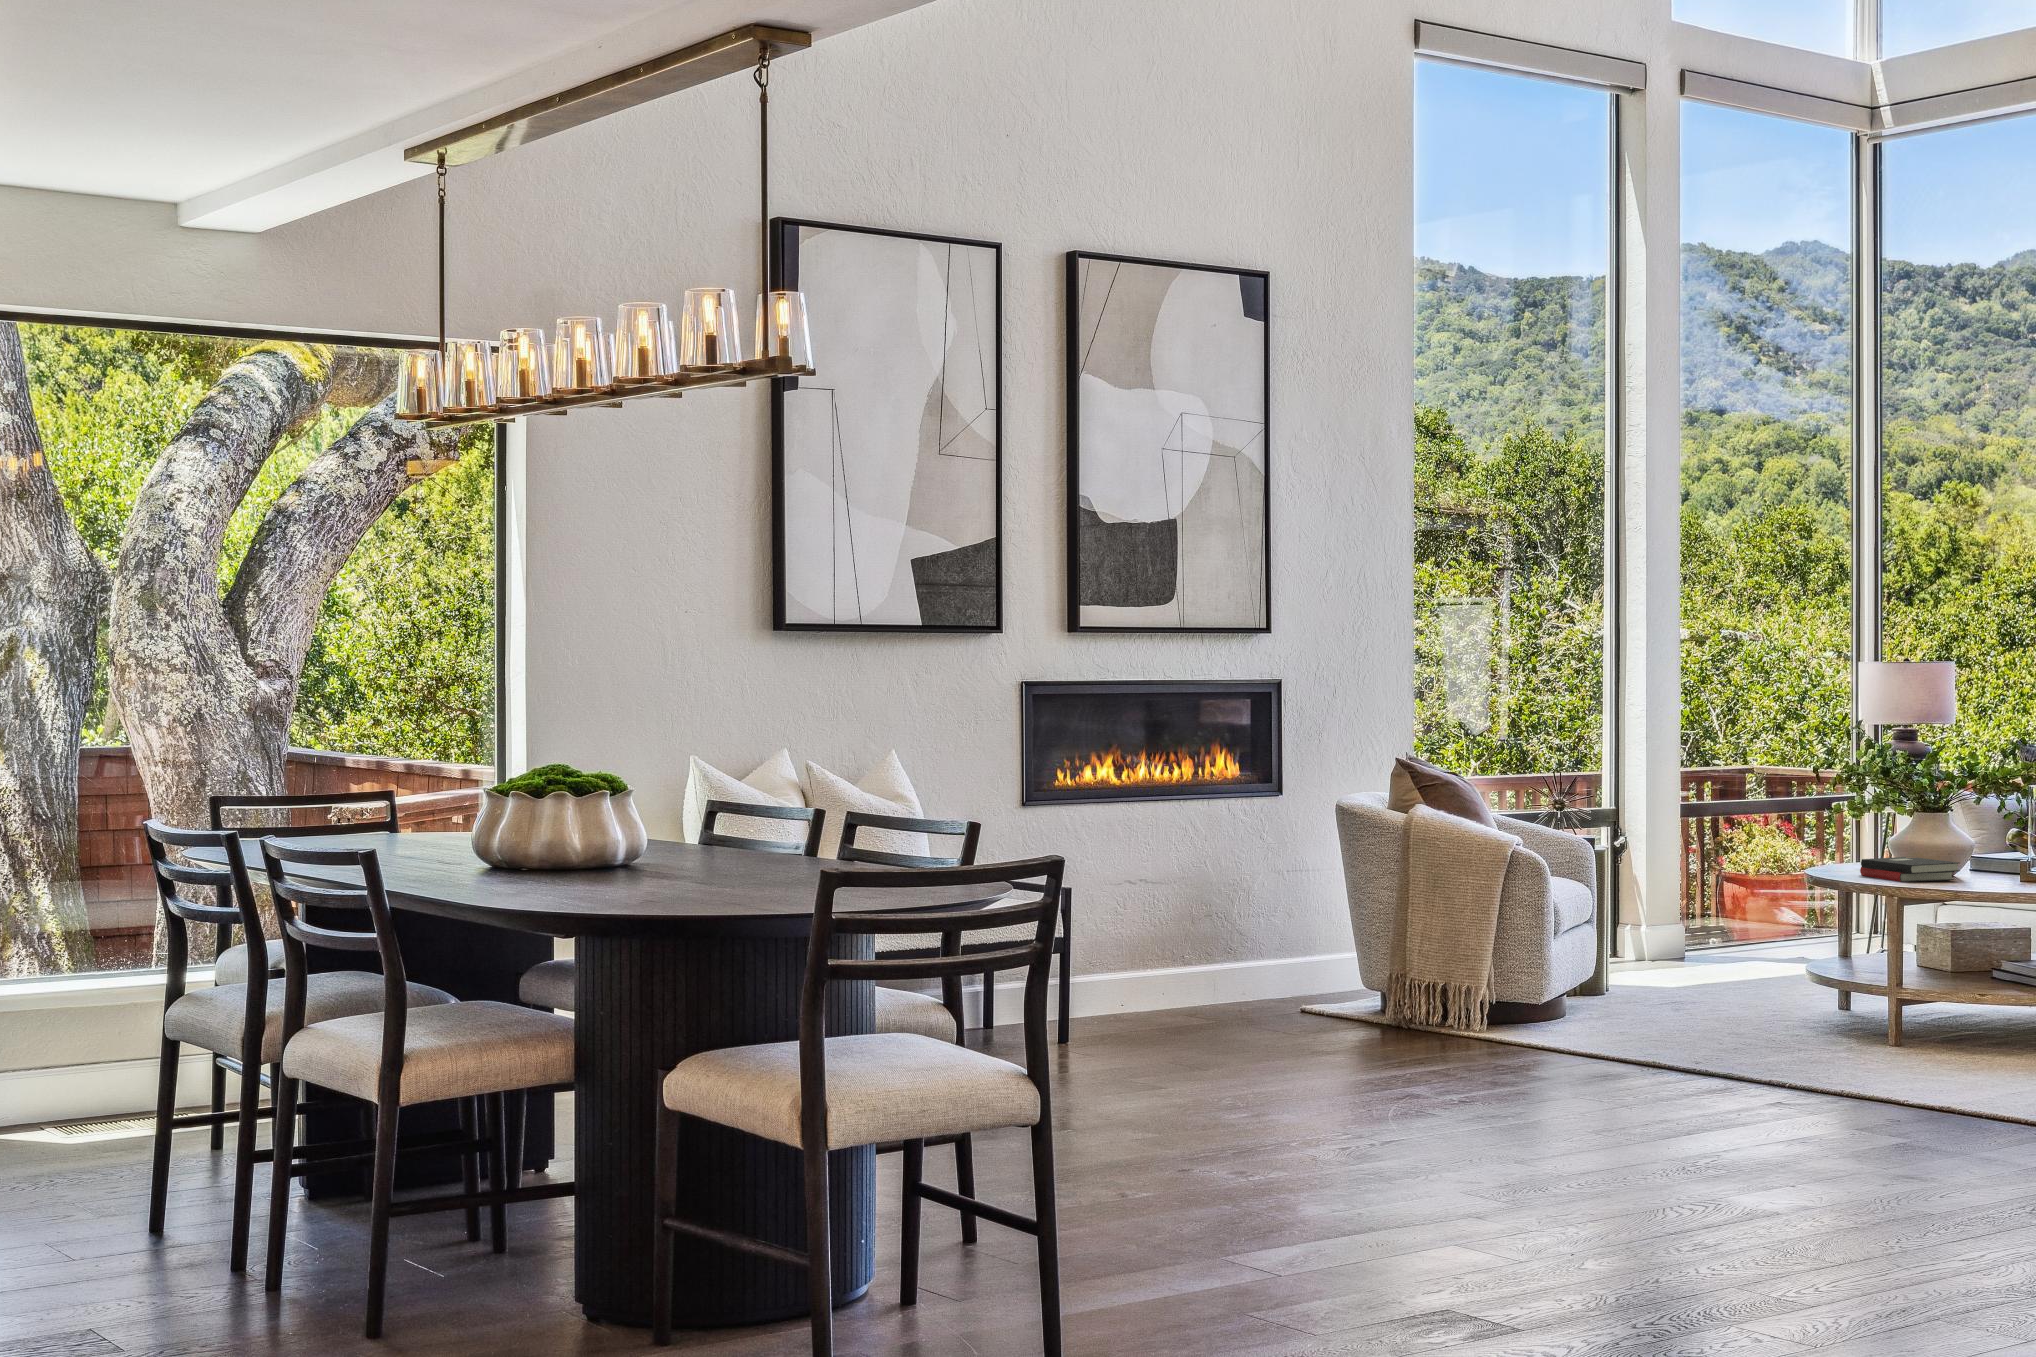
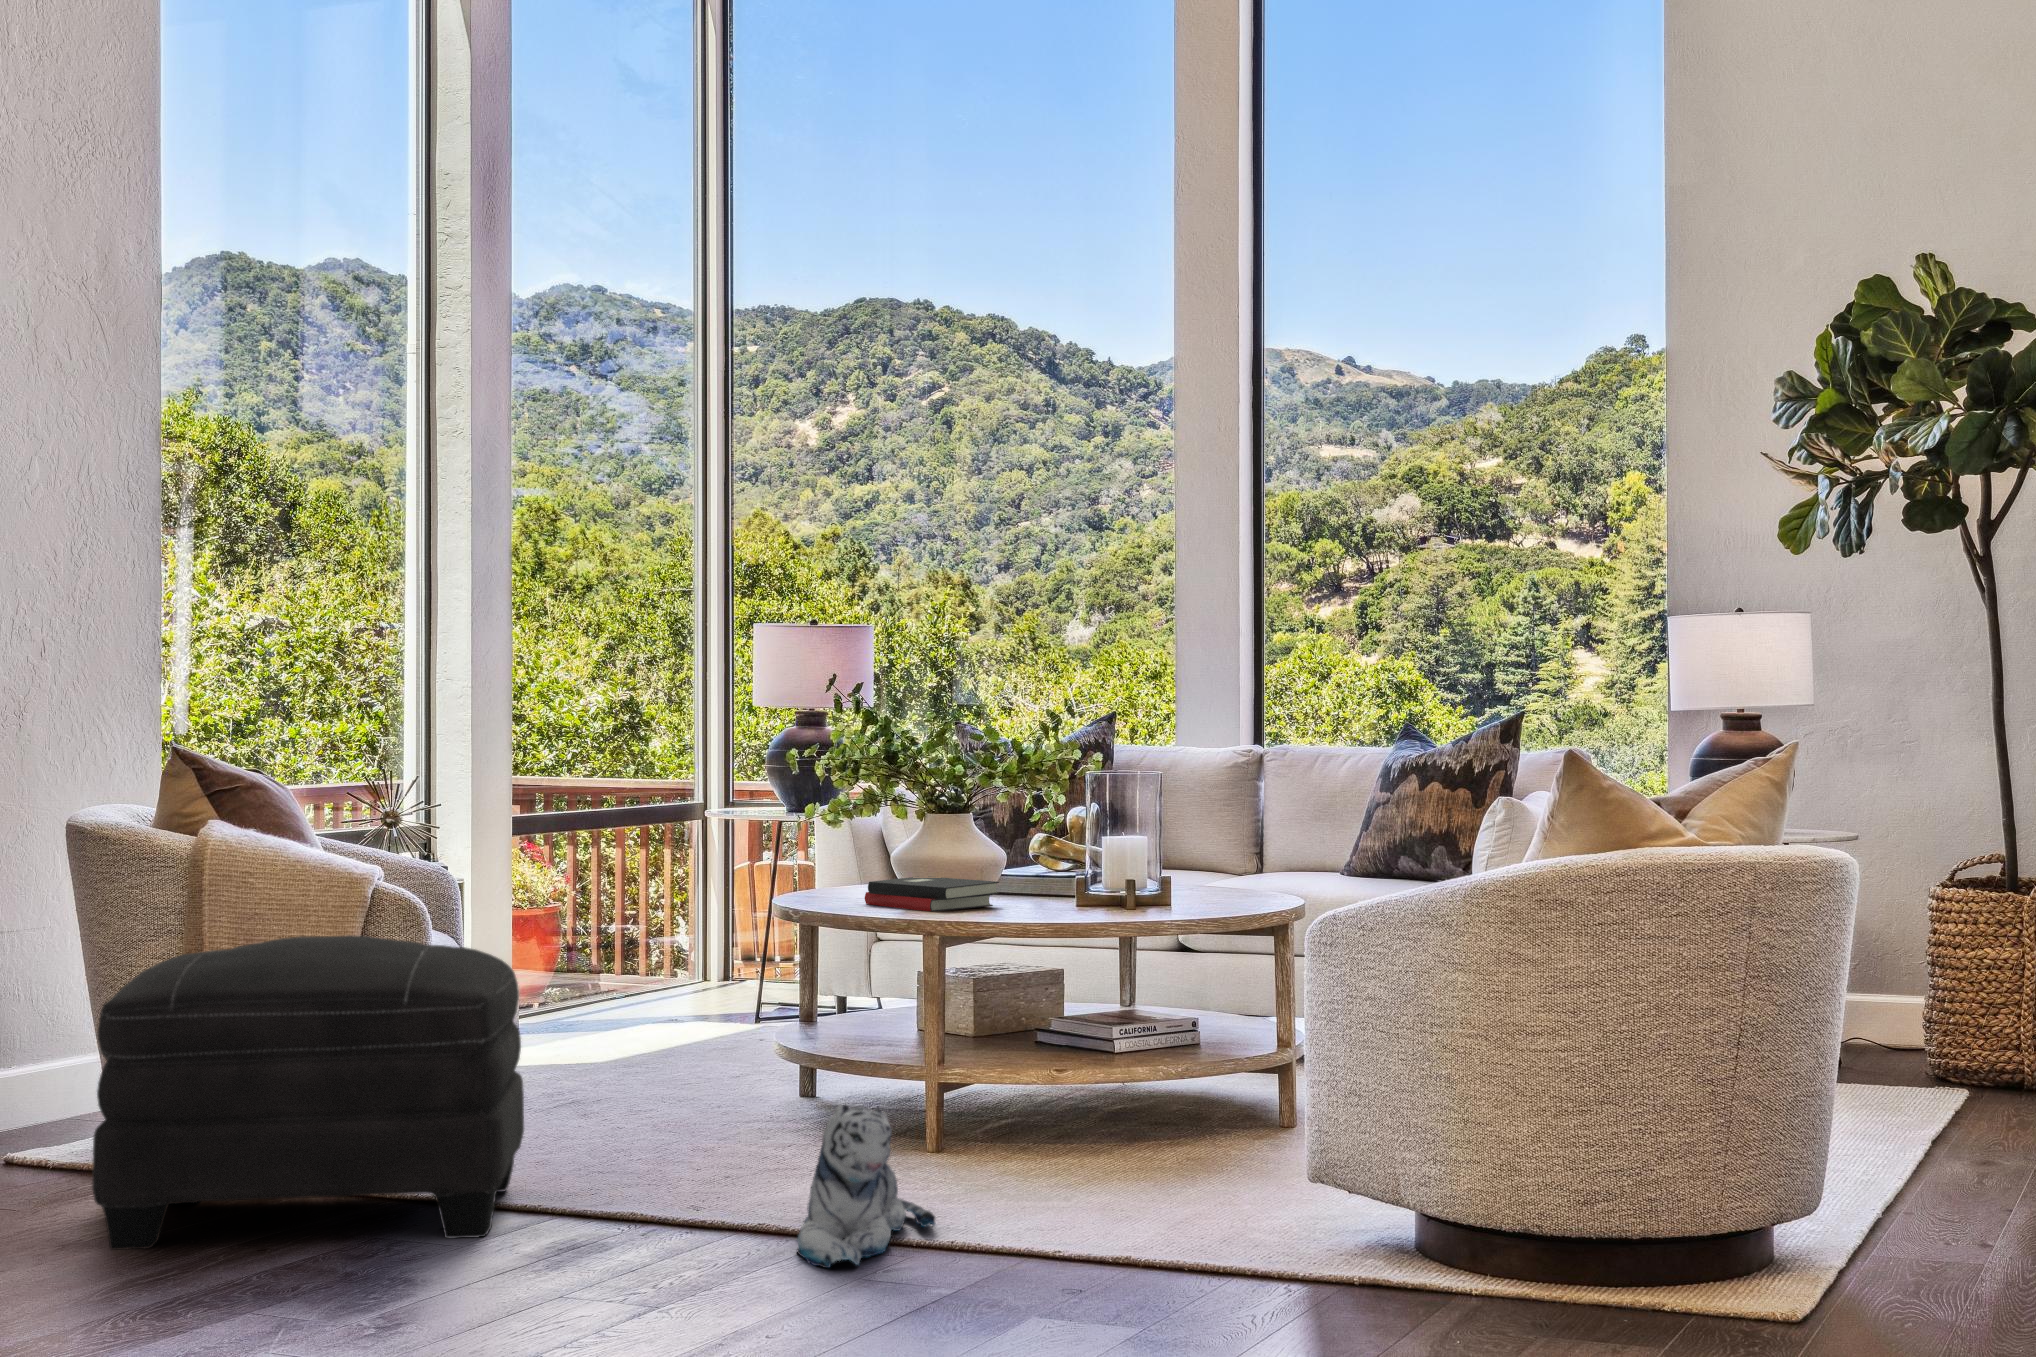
ottoman: none [1343,879,1599,1063] -> present [92,935,524,1250]
plush toy: none [1745,997,1847,1095] -> present [797,1105,935,1268]

